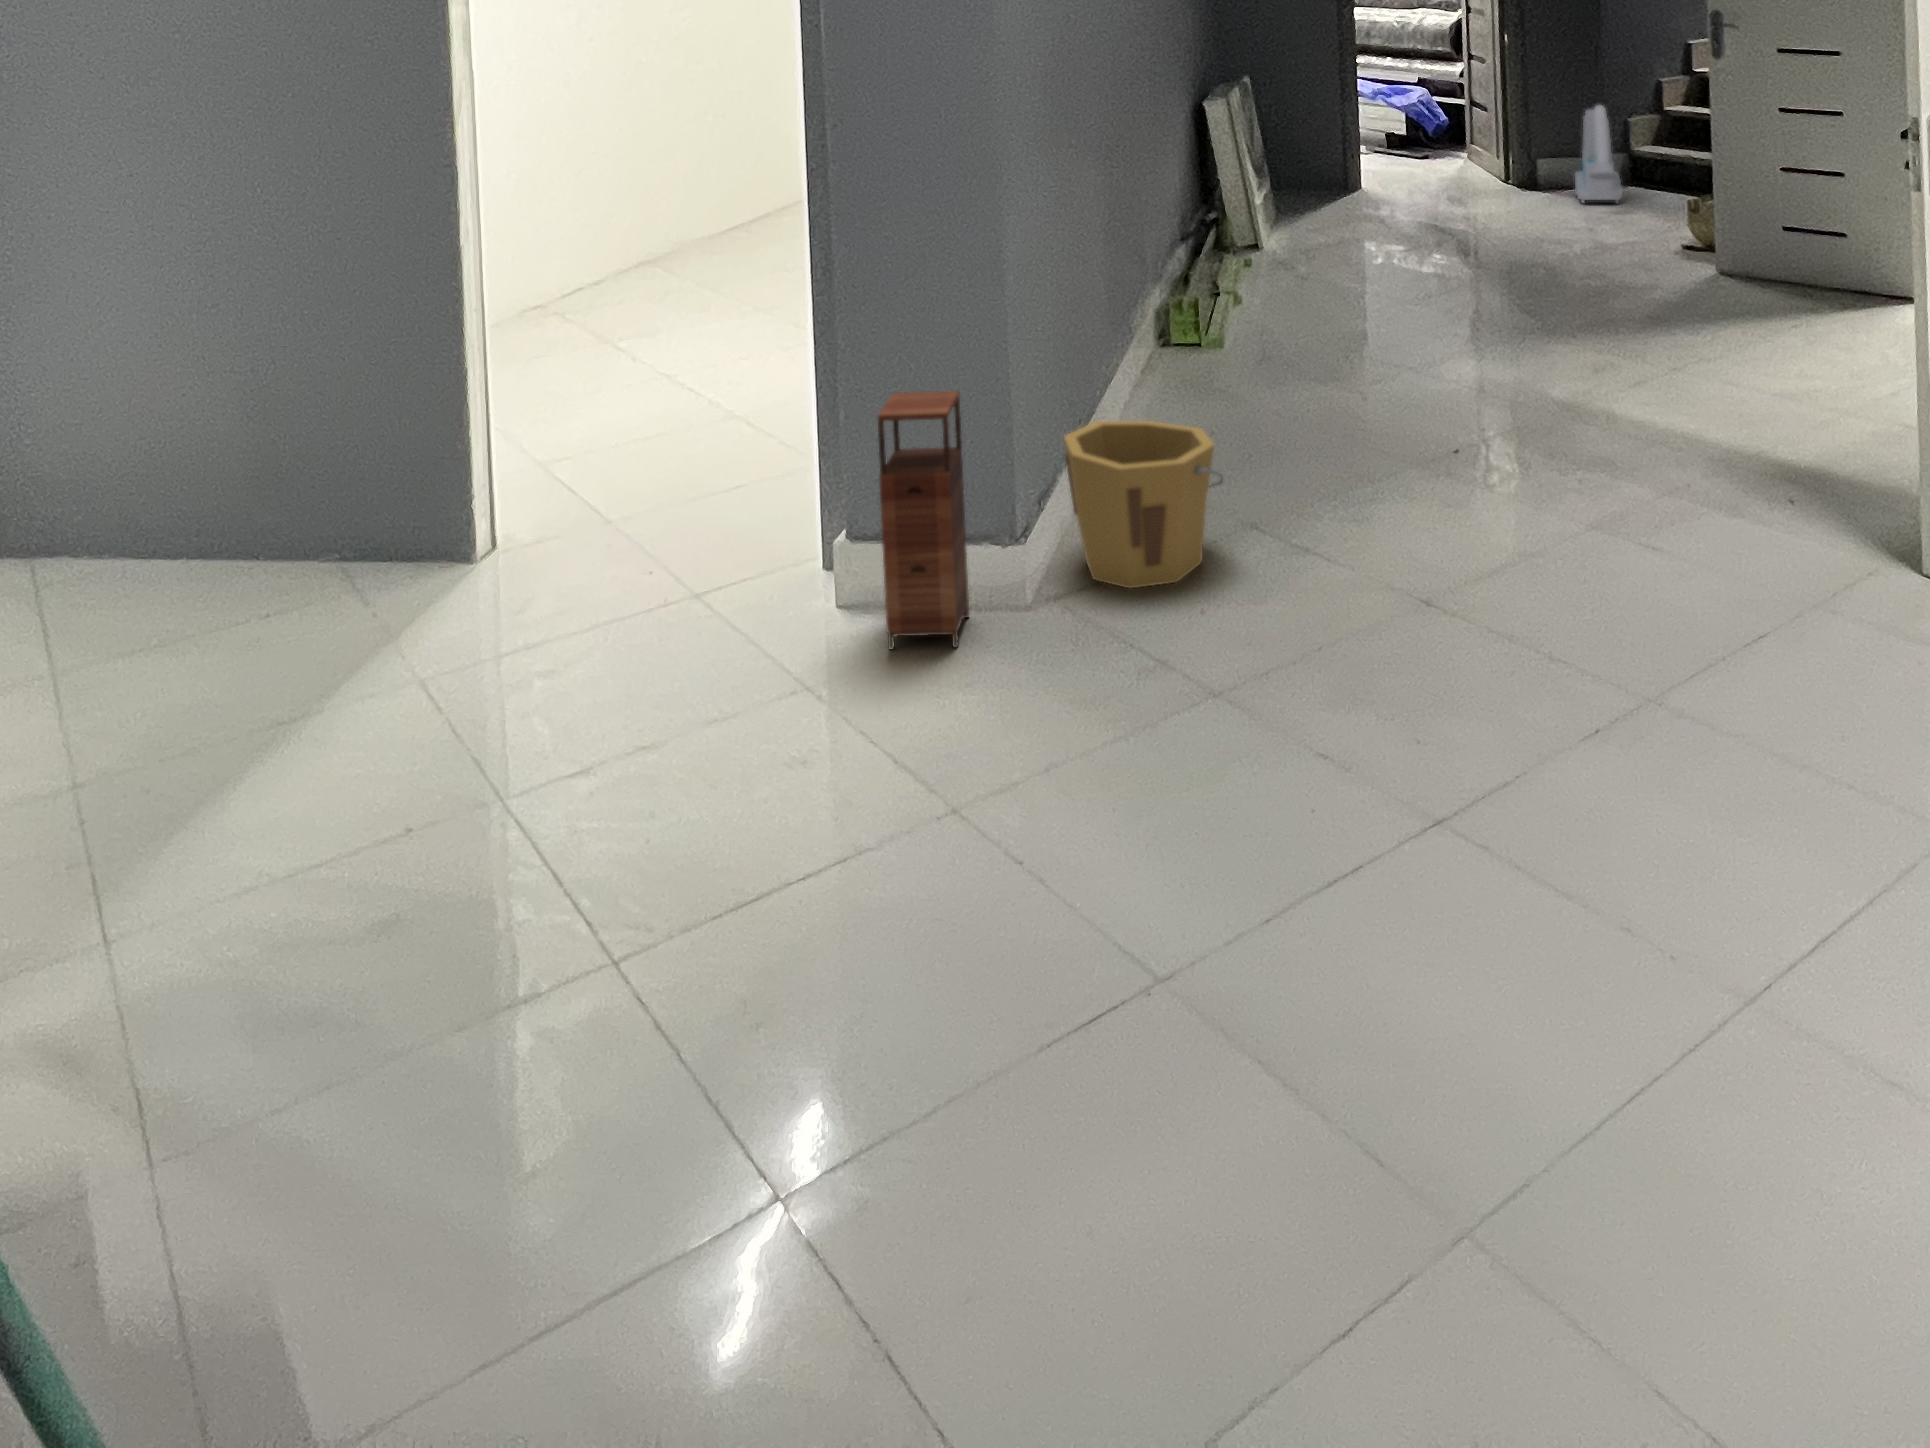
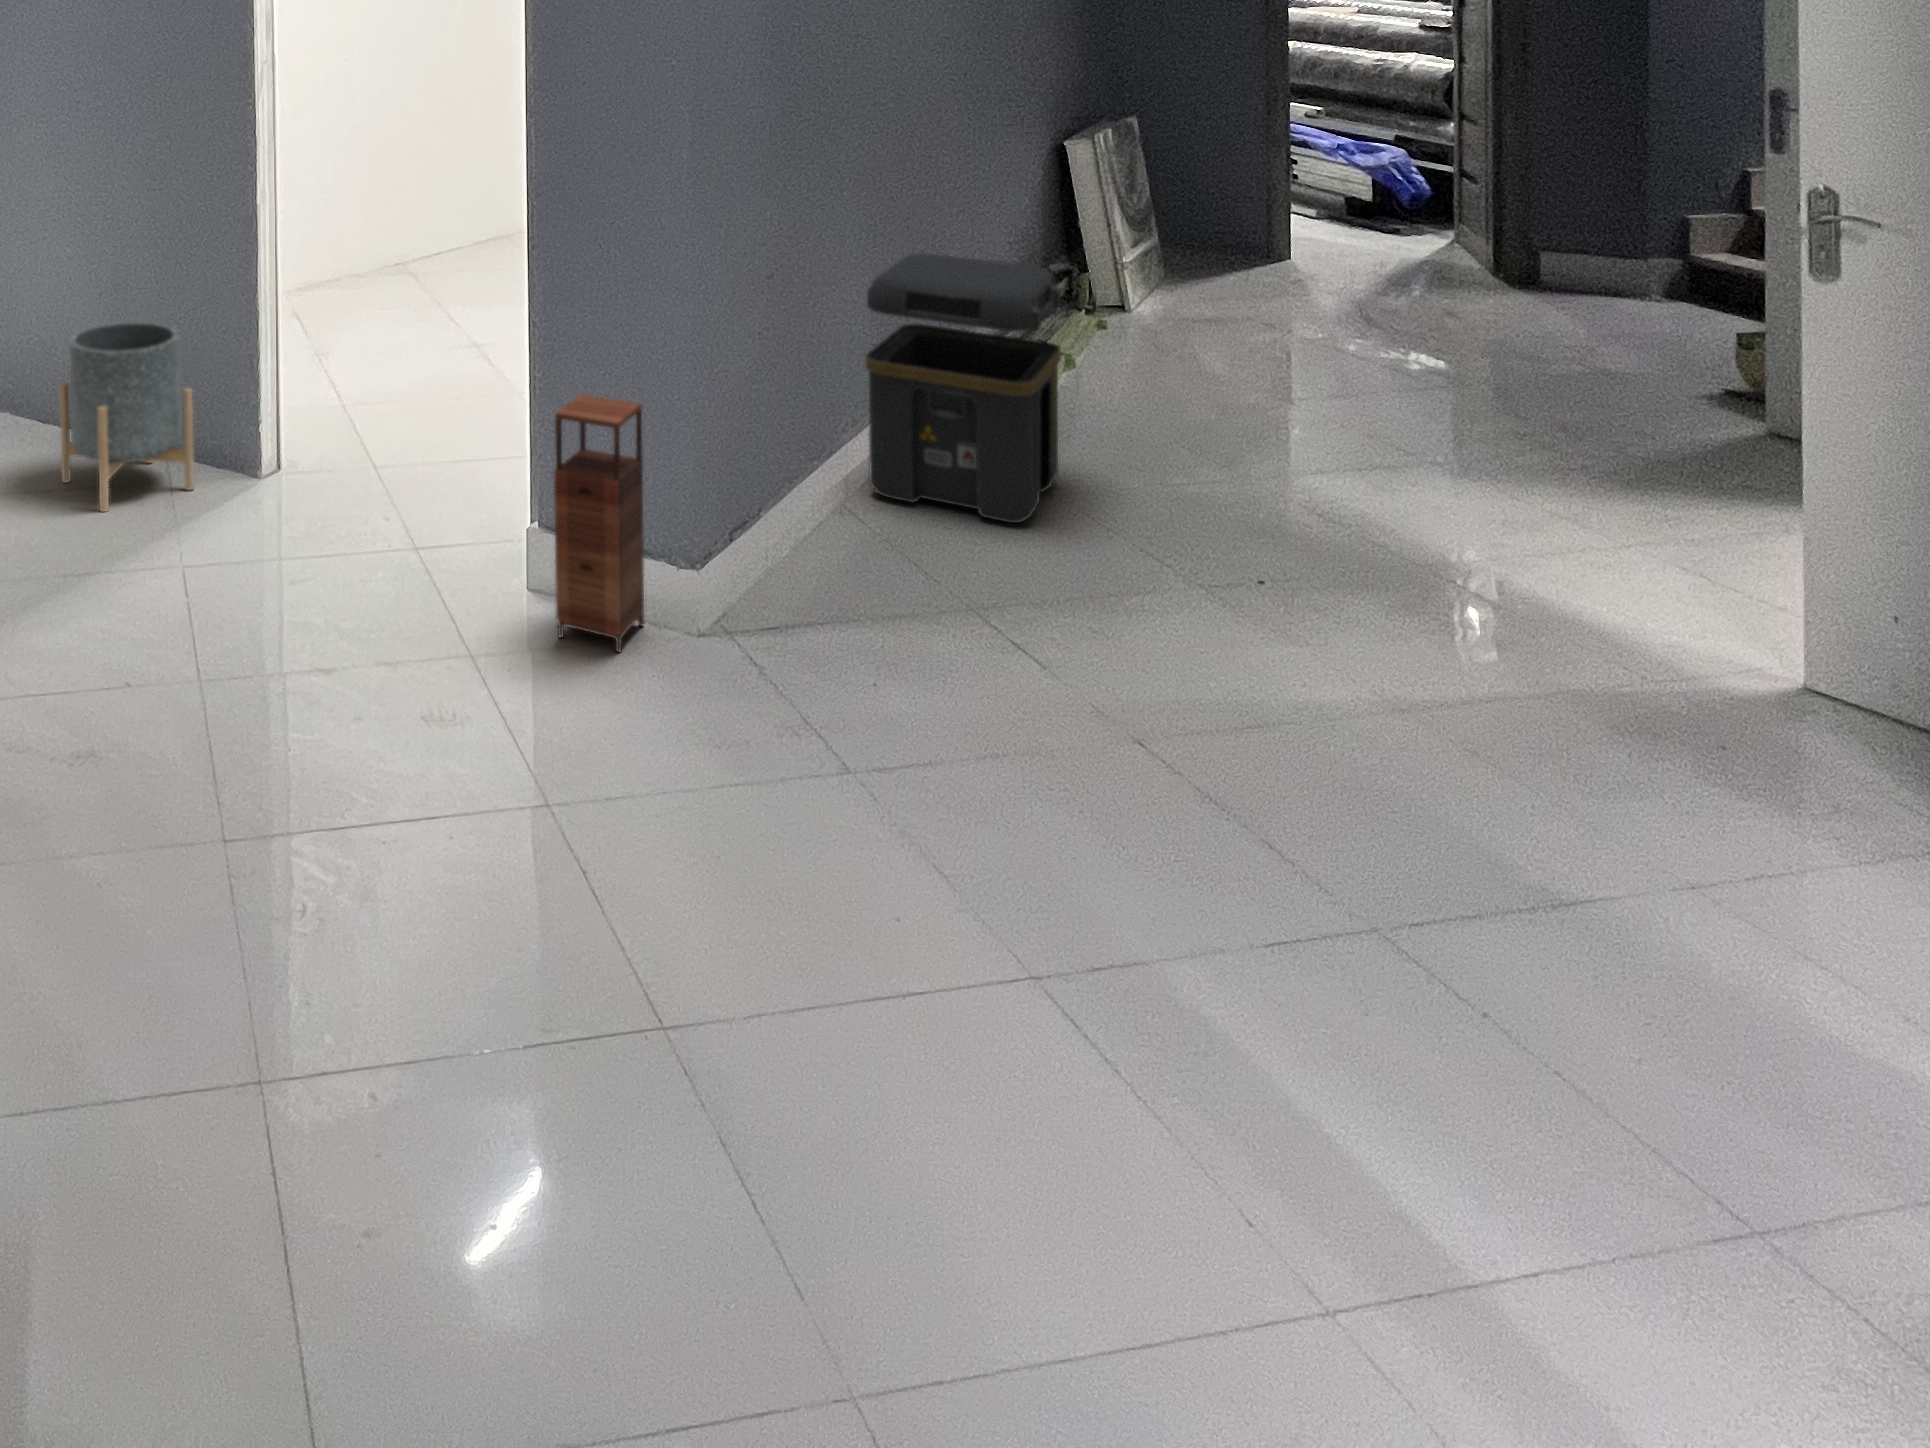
vacuum cleaner: present [1575,105,1622,203] -> none [1576,195,1647,323]
toolbox: none [1113,210,1276,447] -> present [865,253,1061,523]
planter: none [188,411,388,653] -> present [60,322,194,512]
bucket: present [1064,421,1223,588] -> none [760,461,928,646]

